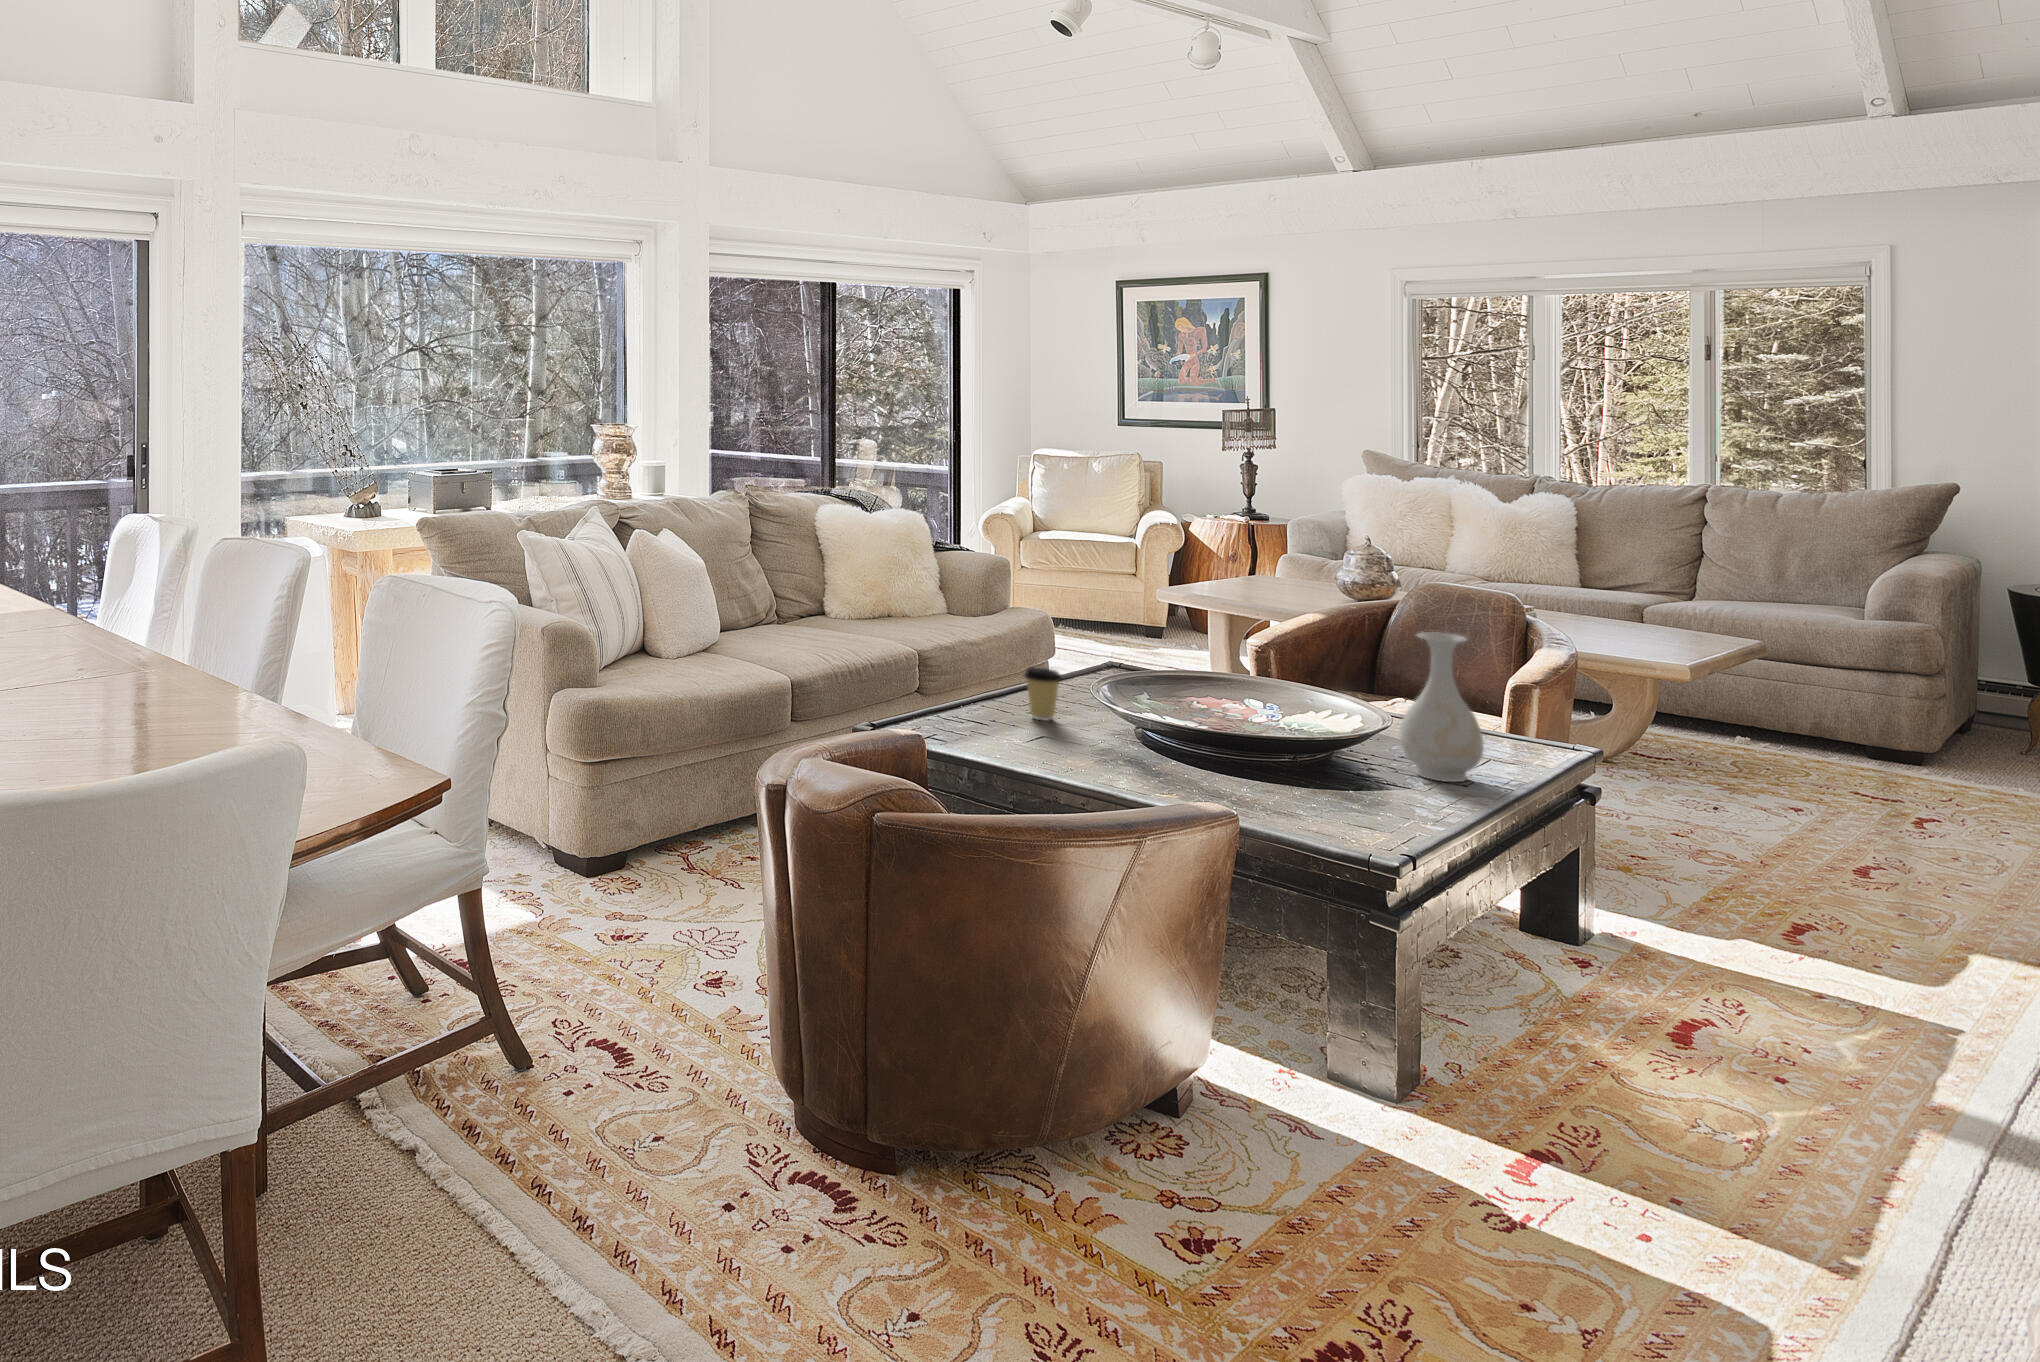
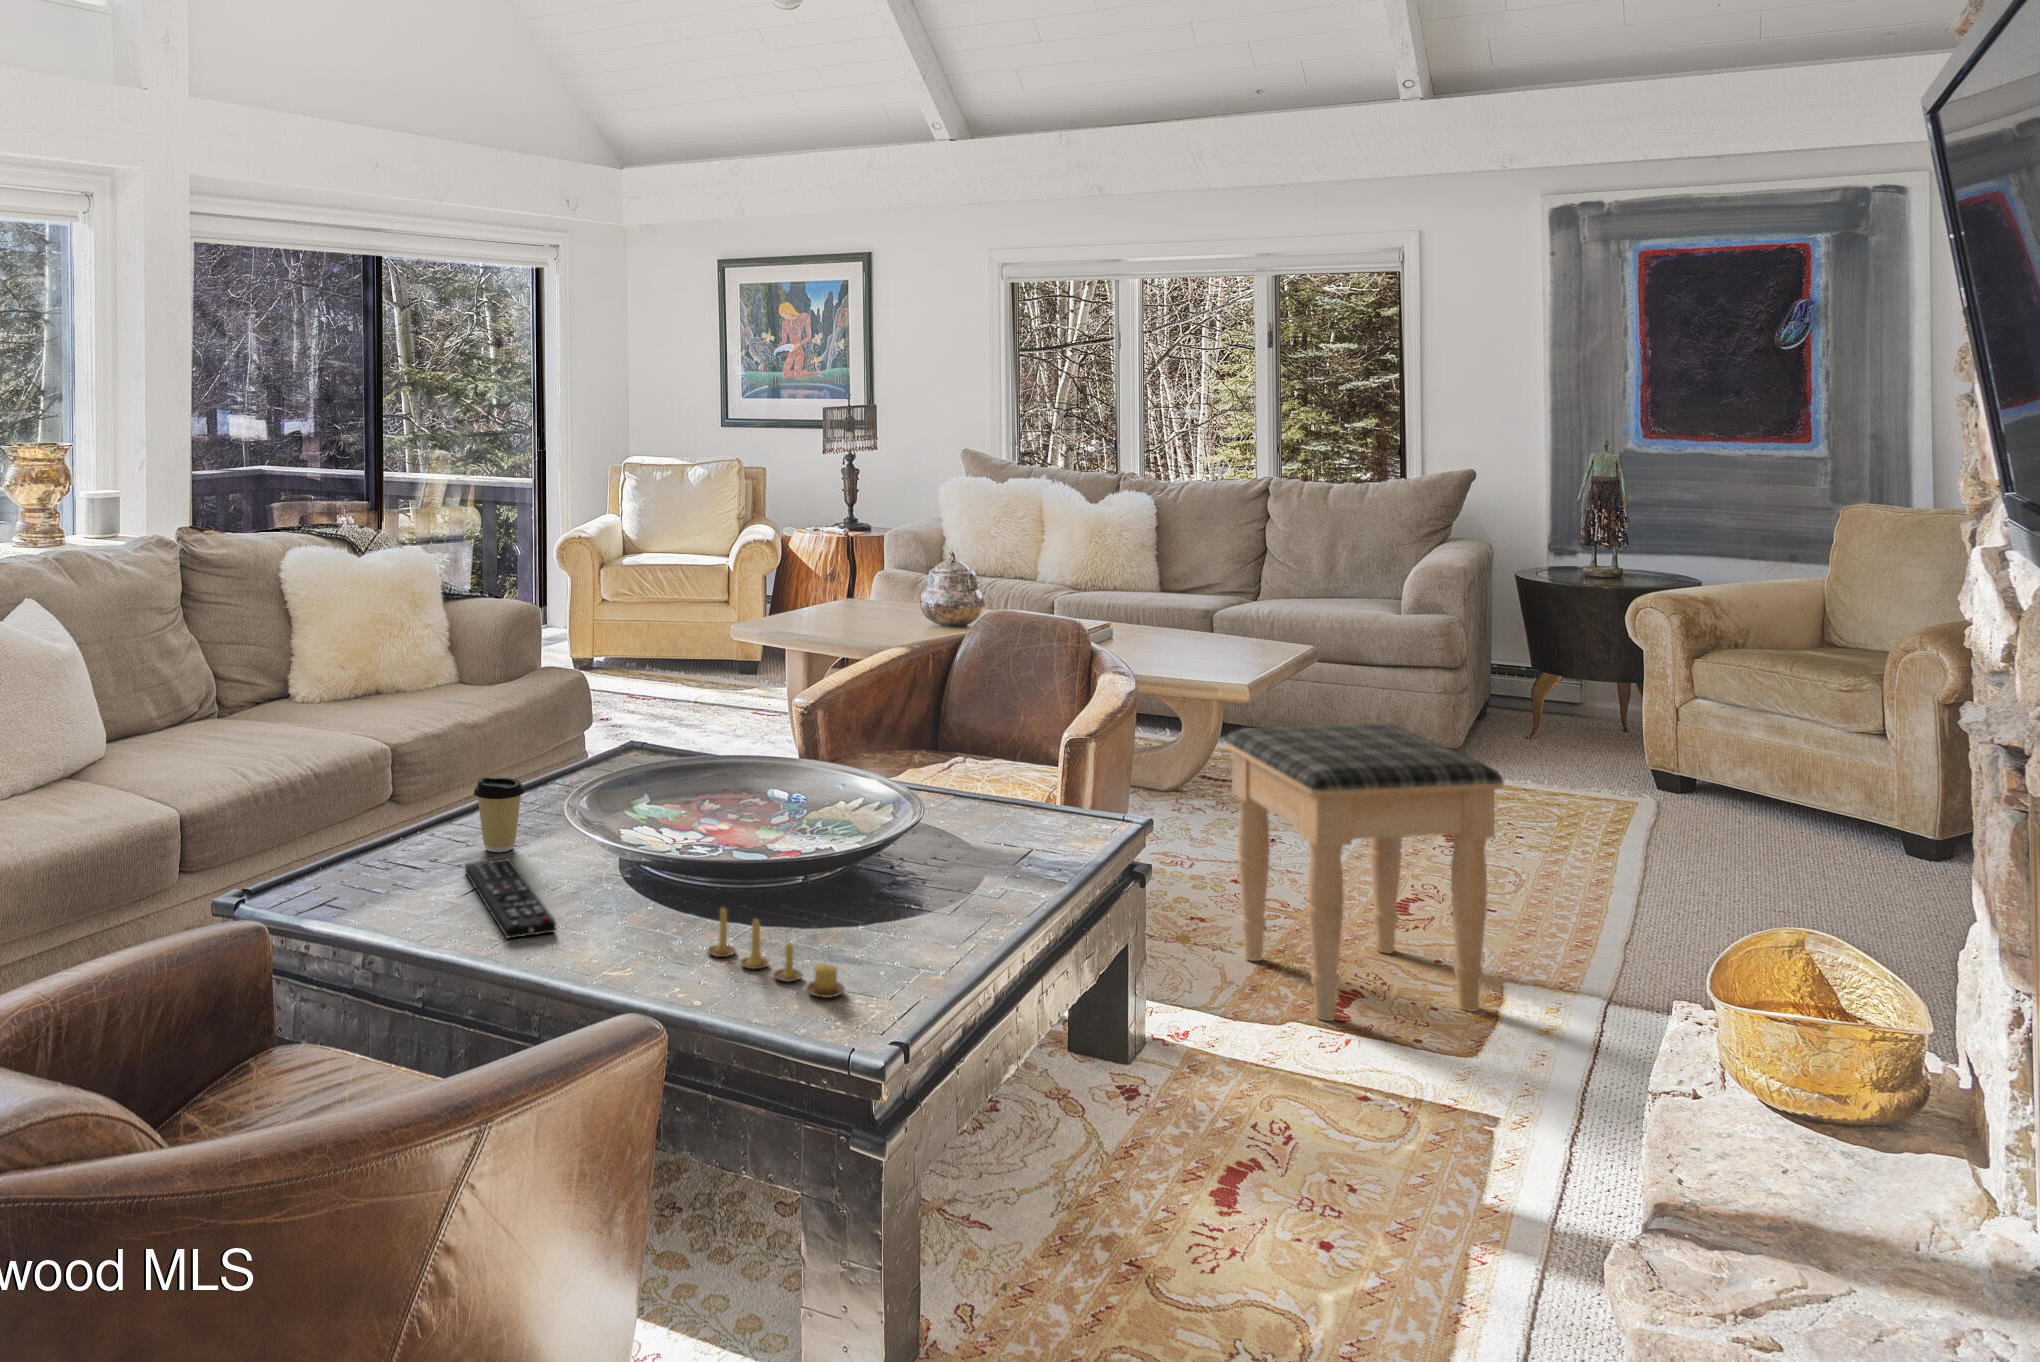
vase: present [1399,632,1484,782] -> none [923,700,1016,895]
footstool: none [1669,690,1976,955] -> present [1225,723,1504,1021]
remote control: none [1024,724,1111,770] -> present [465,859,556,939]
candle: none [1234,759,1354,828] -> present [708,908,845,998]

